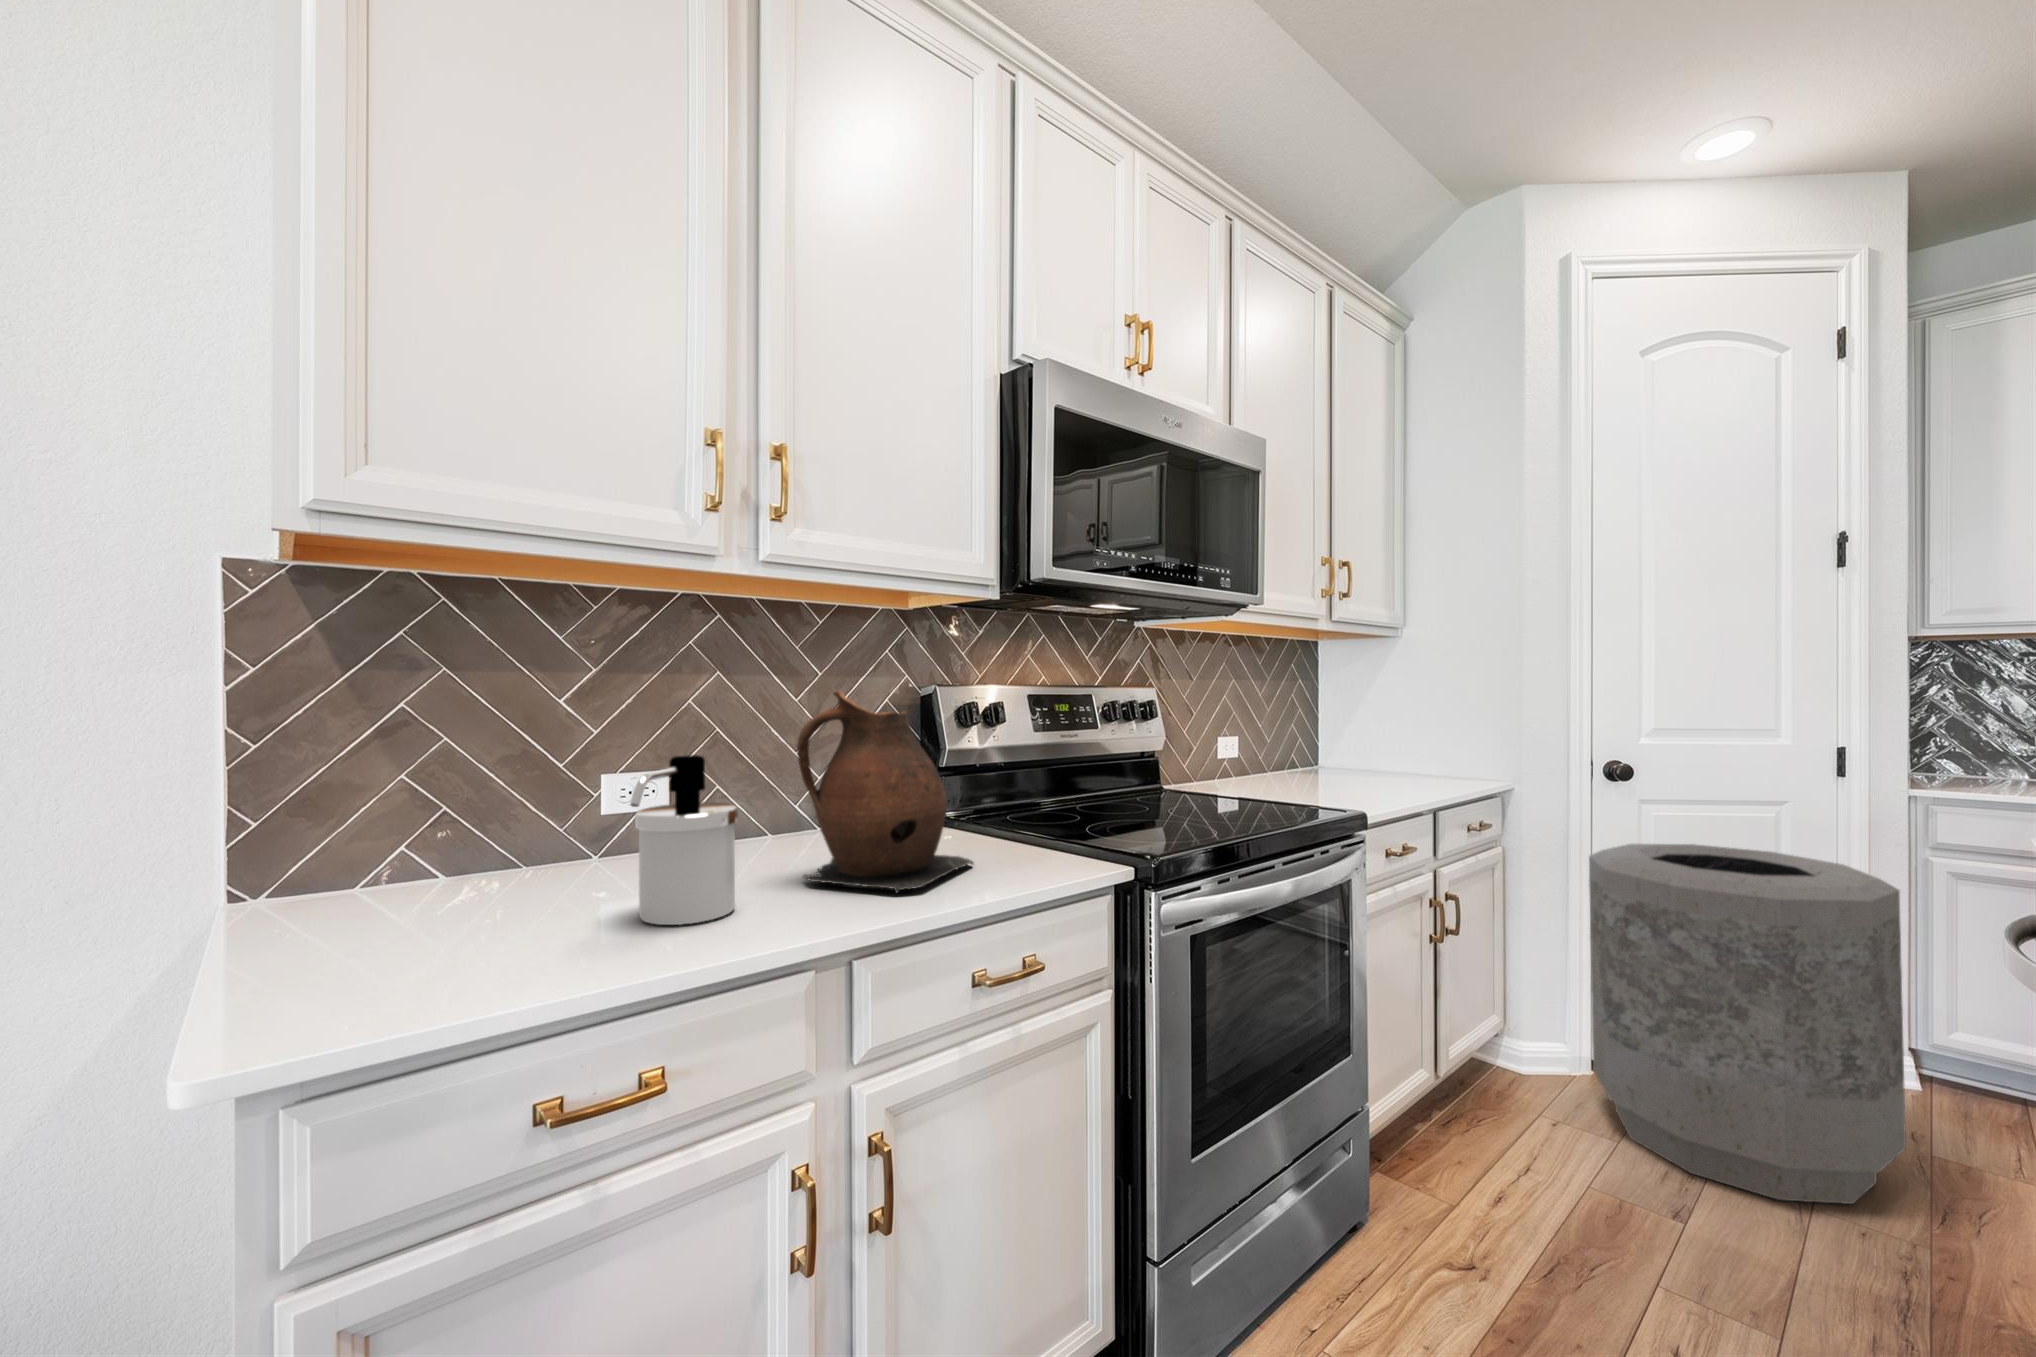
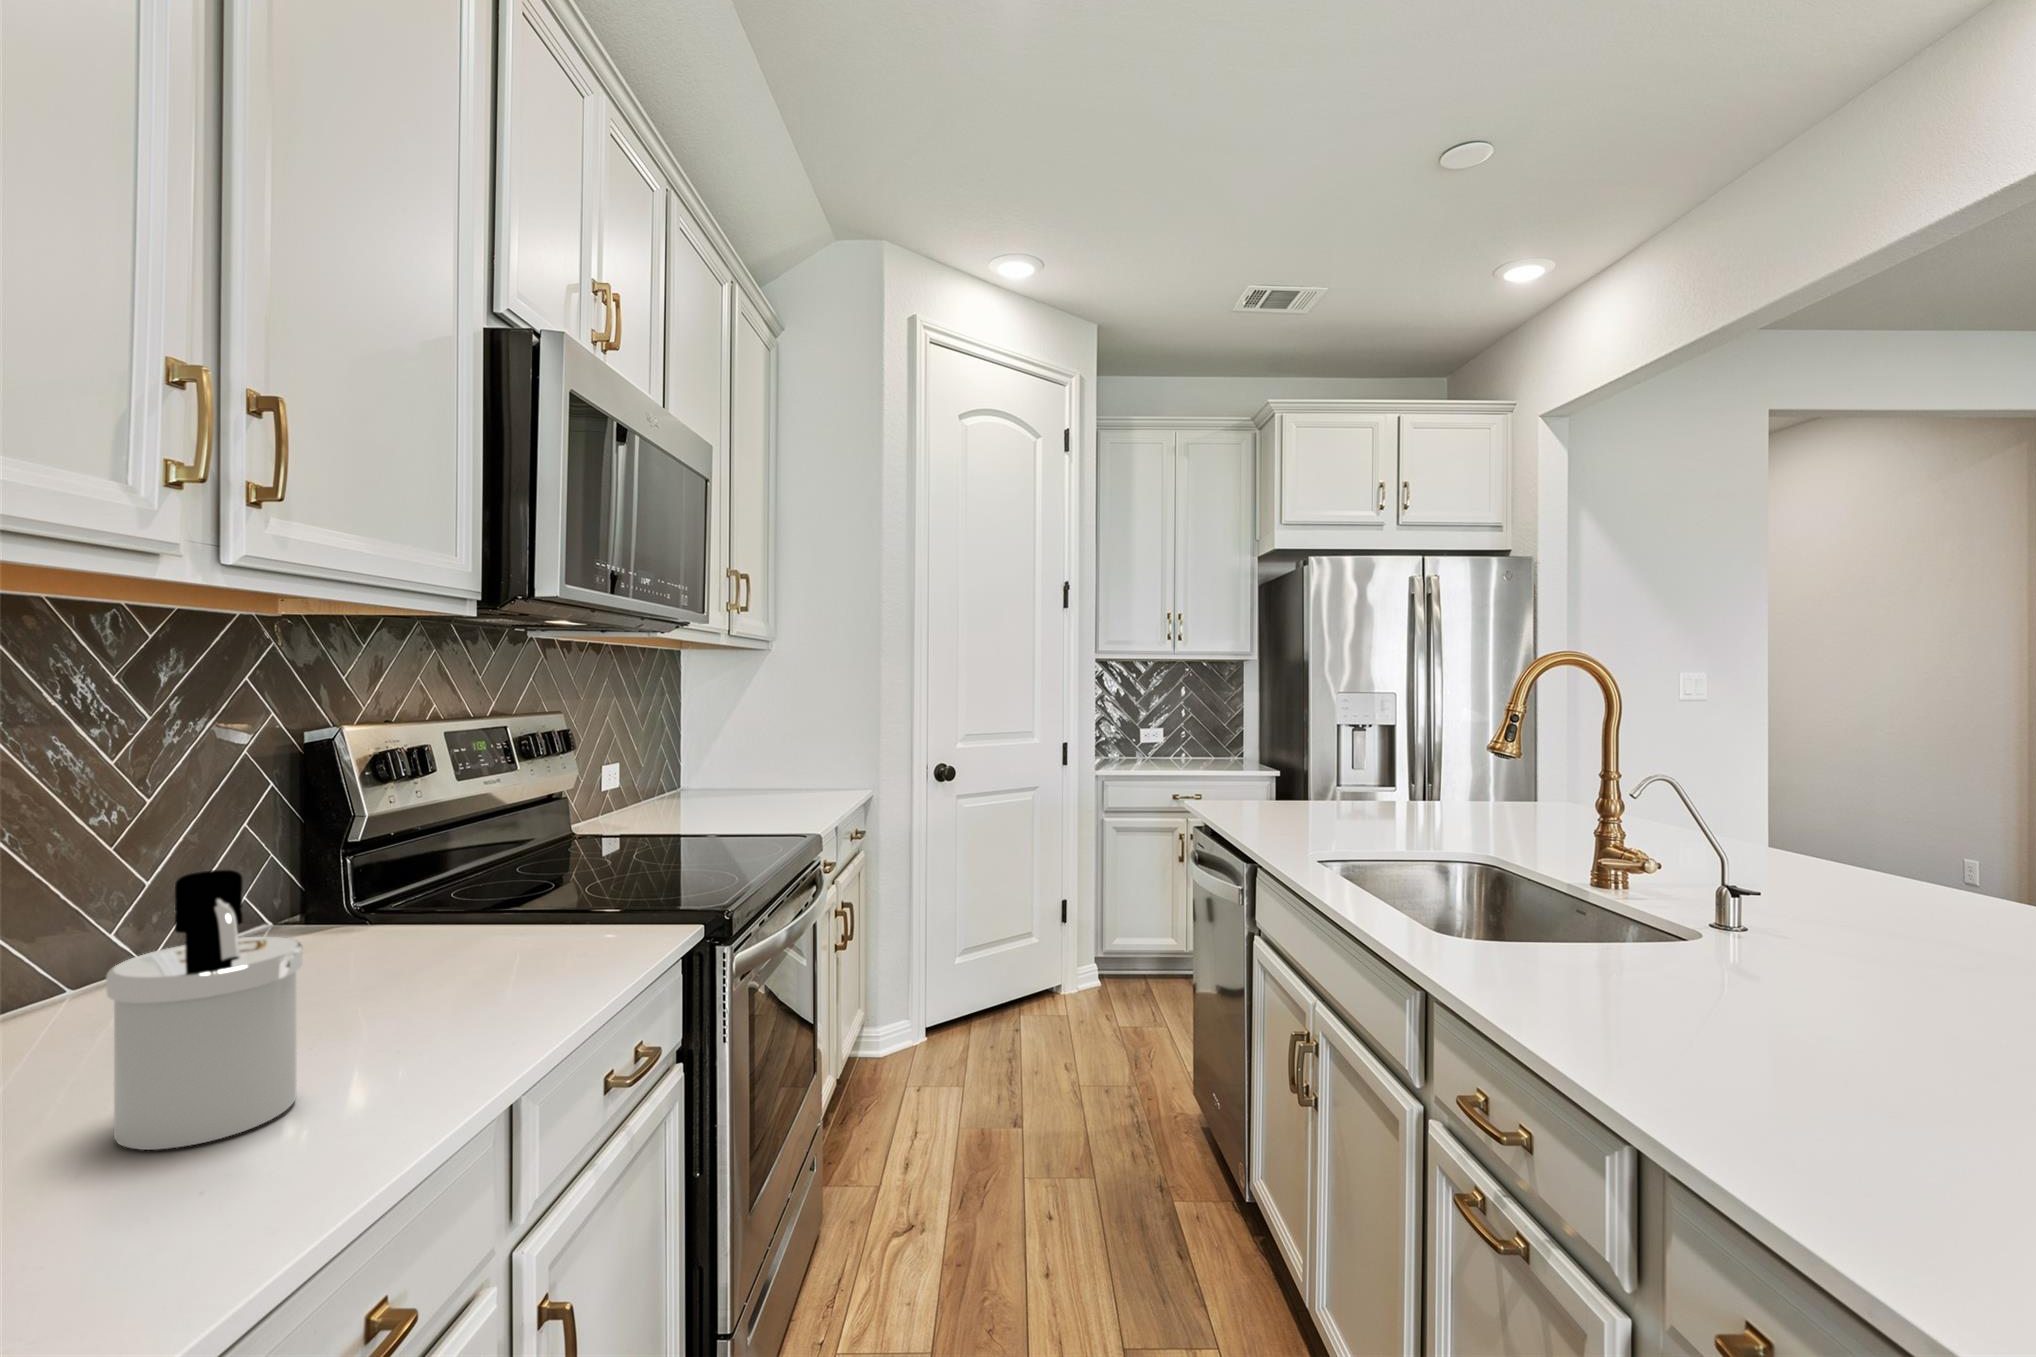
ceramic pitcher: present [797,691,973,893] -> none [290,752,530,1029]
trash can: present [1589,844,1906,1204] -> none [936,830,1115,1090]

